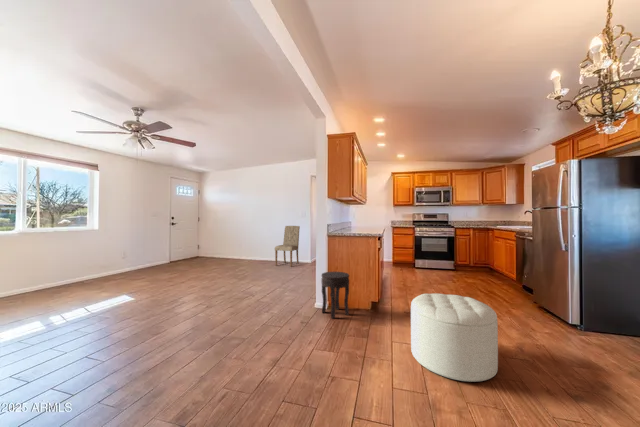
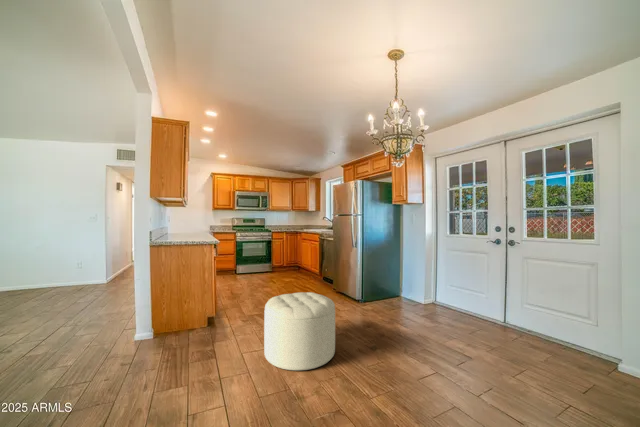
dining chair: present [275,226,300,267] -> none [15,235,70,301]
side table: present [321,272,349,318] -> none [139,290,181,353]

